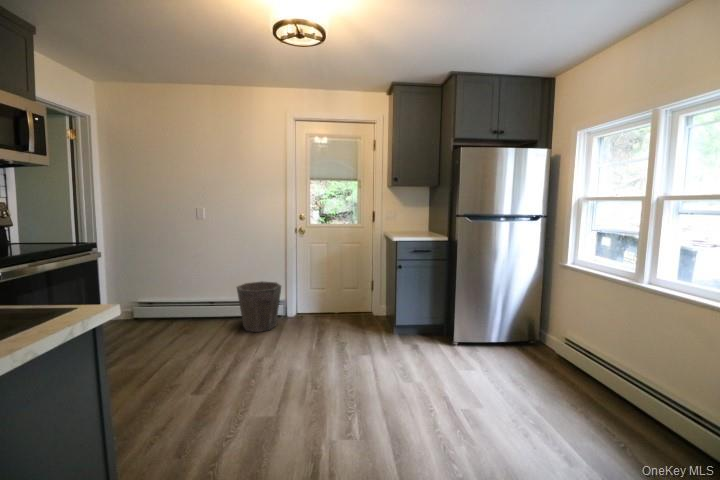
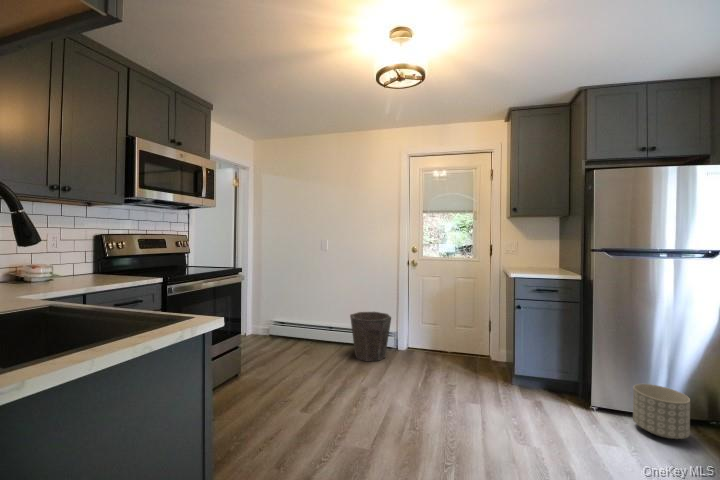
planter: none [481,319,518,357] -> present [633,384,690,439]

